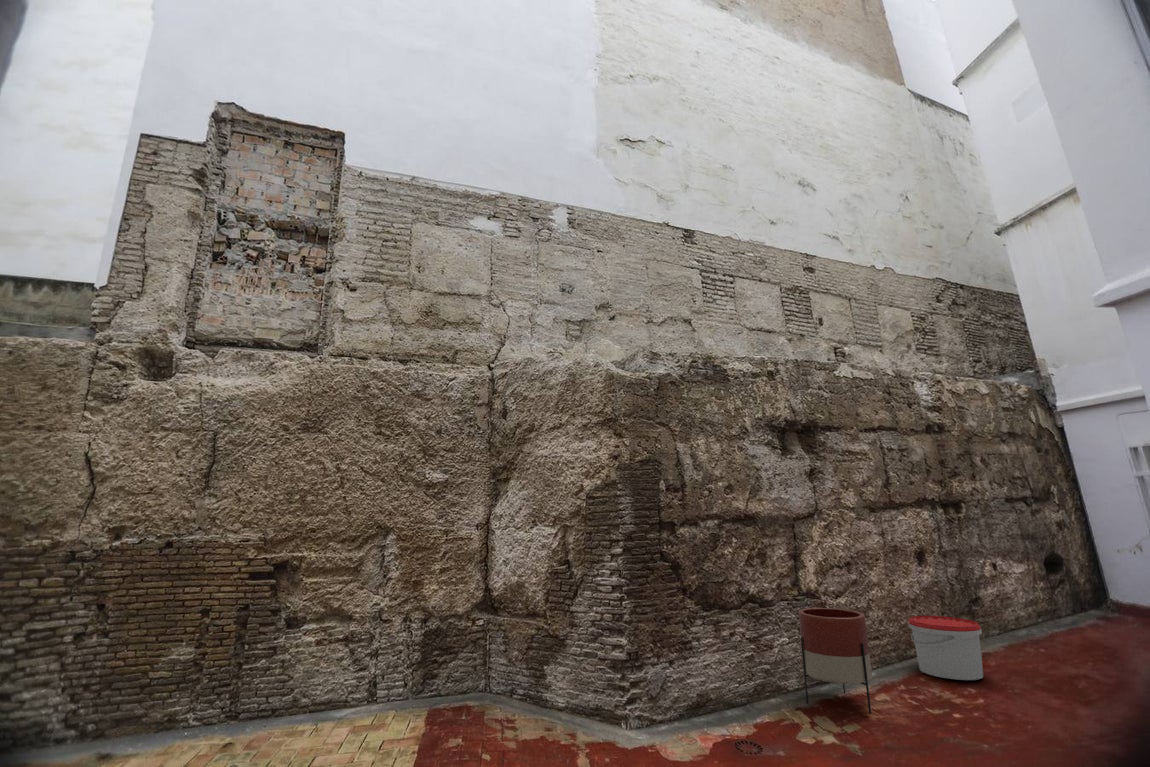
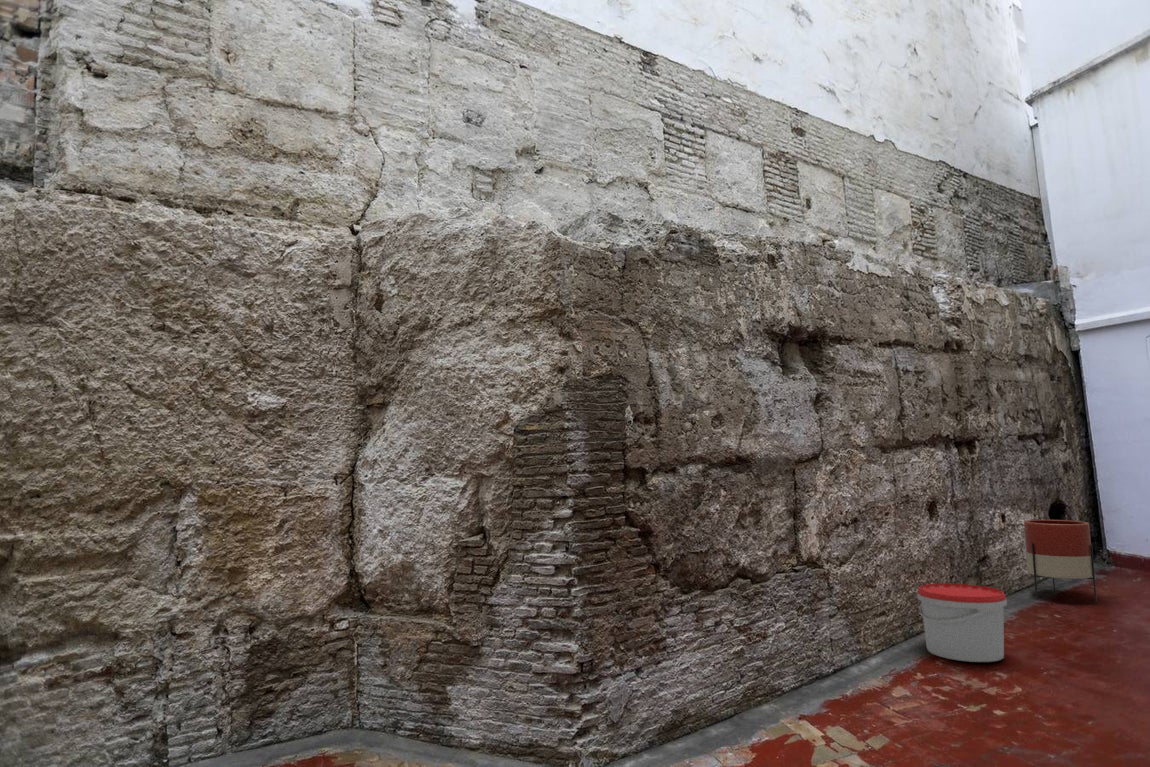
planter: present [799,608,872,714] -> present [1024,520,1097,602]

